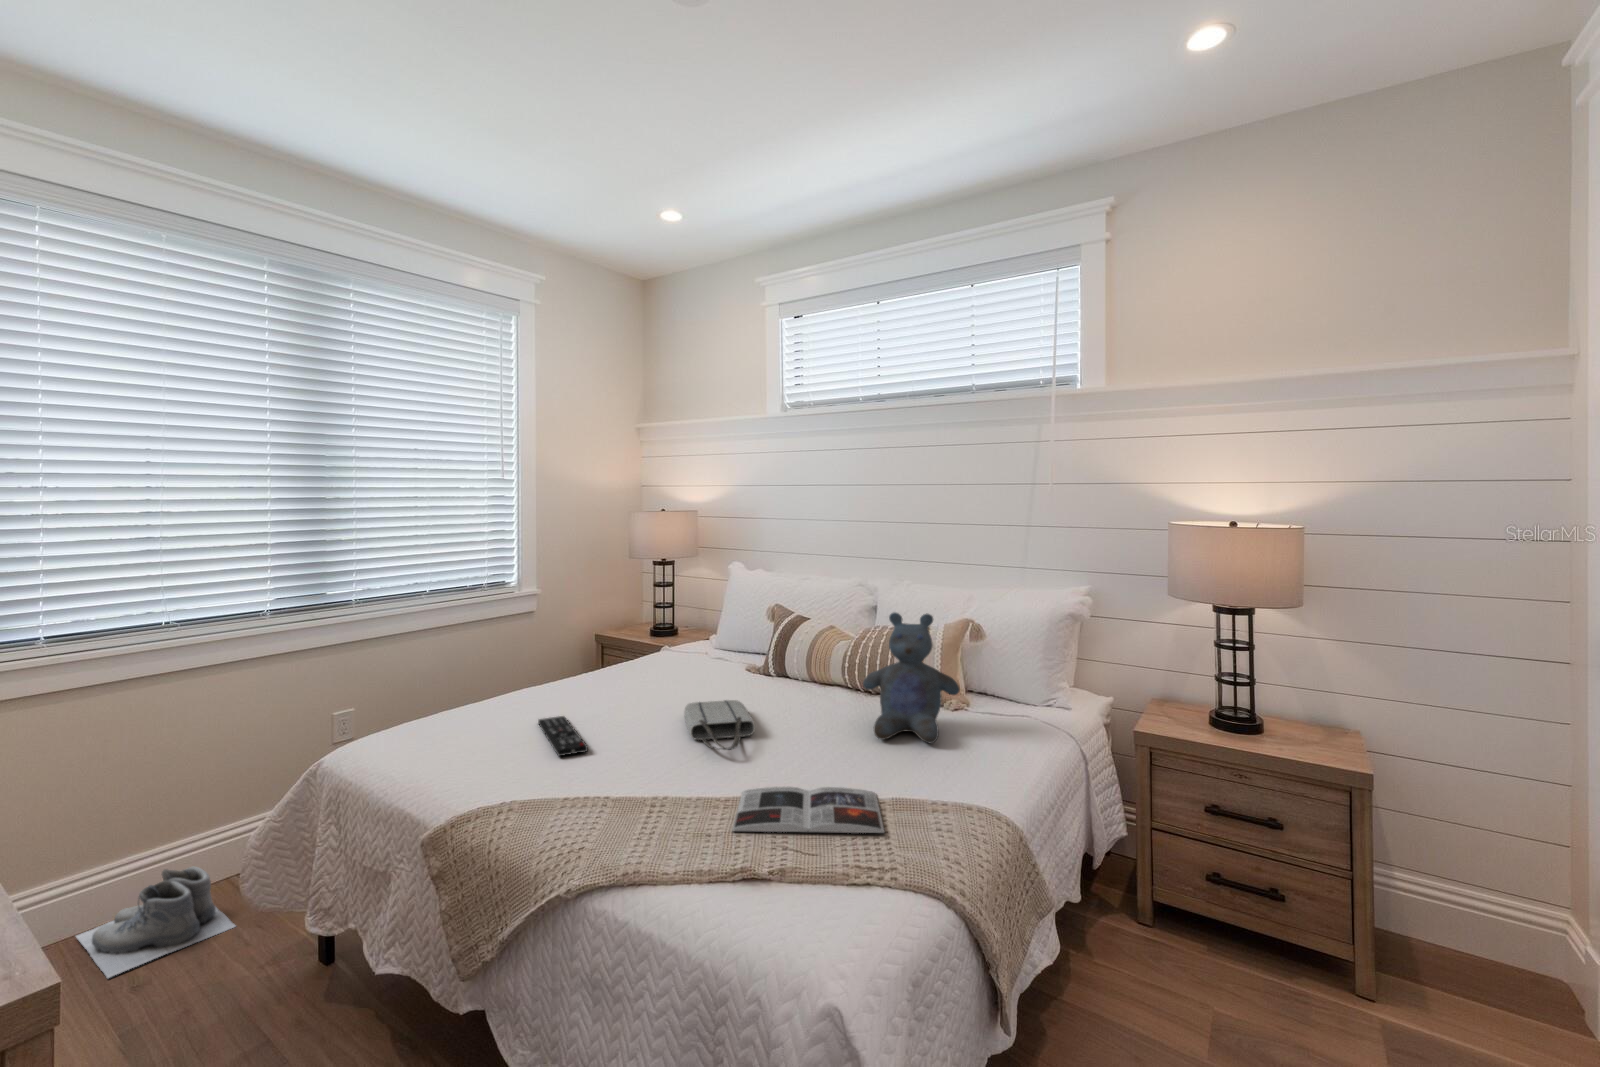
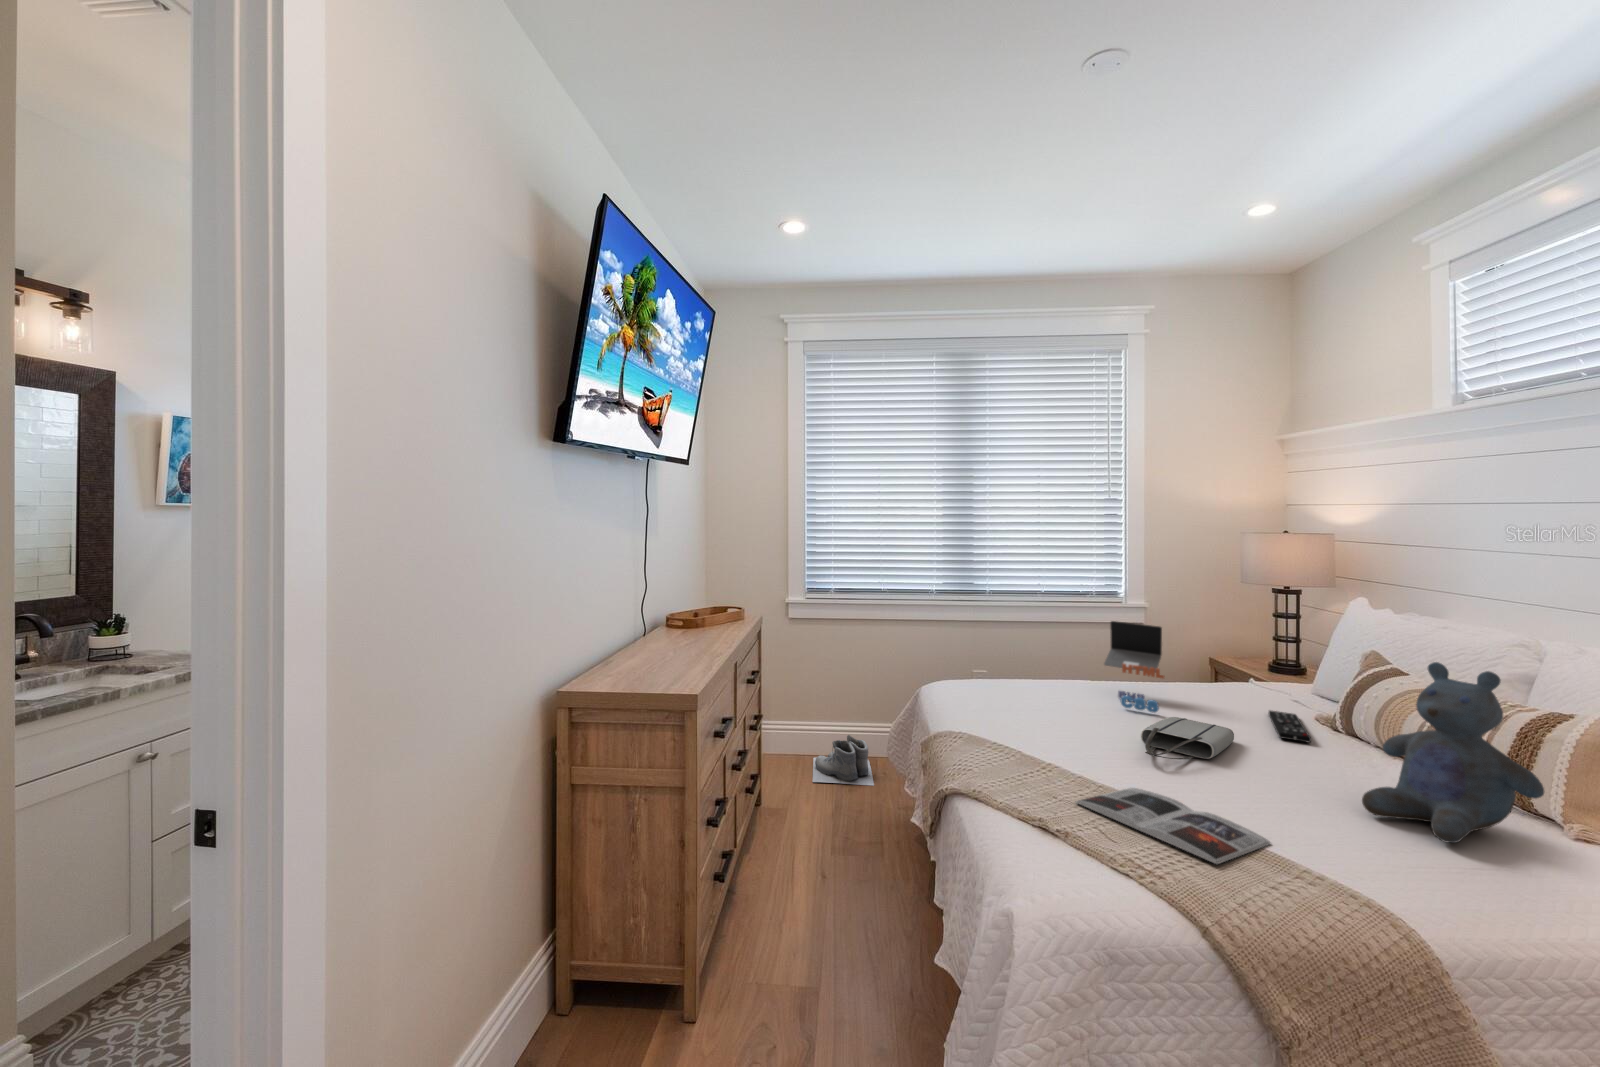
laptop: none [587,615,665,707] -> present [1104,621,1164,713]
remote control: present [538,716,588,756] -> present [1268,711,1311,743]

